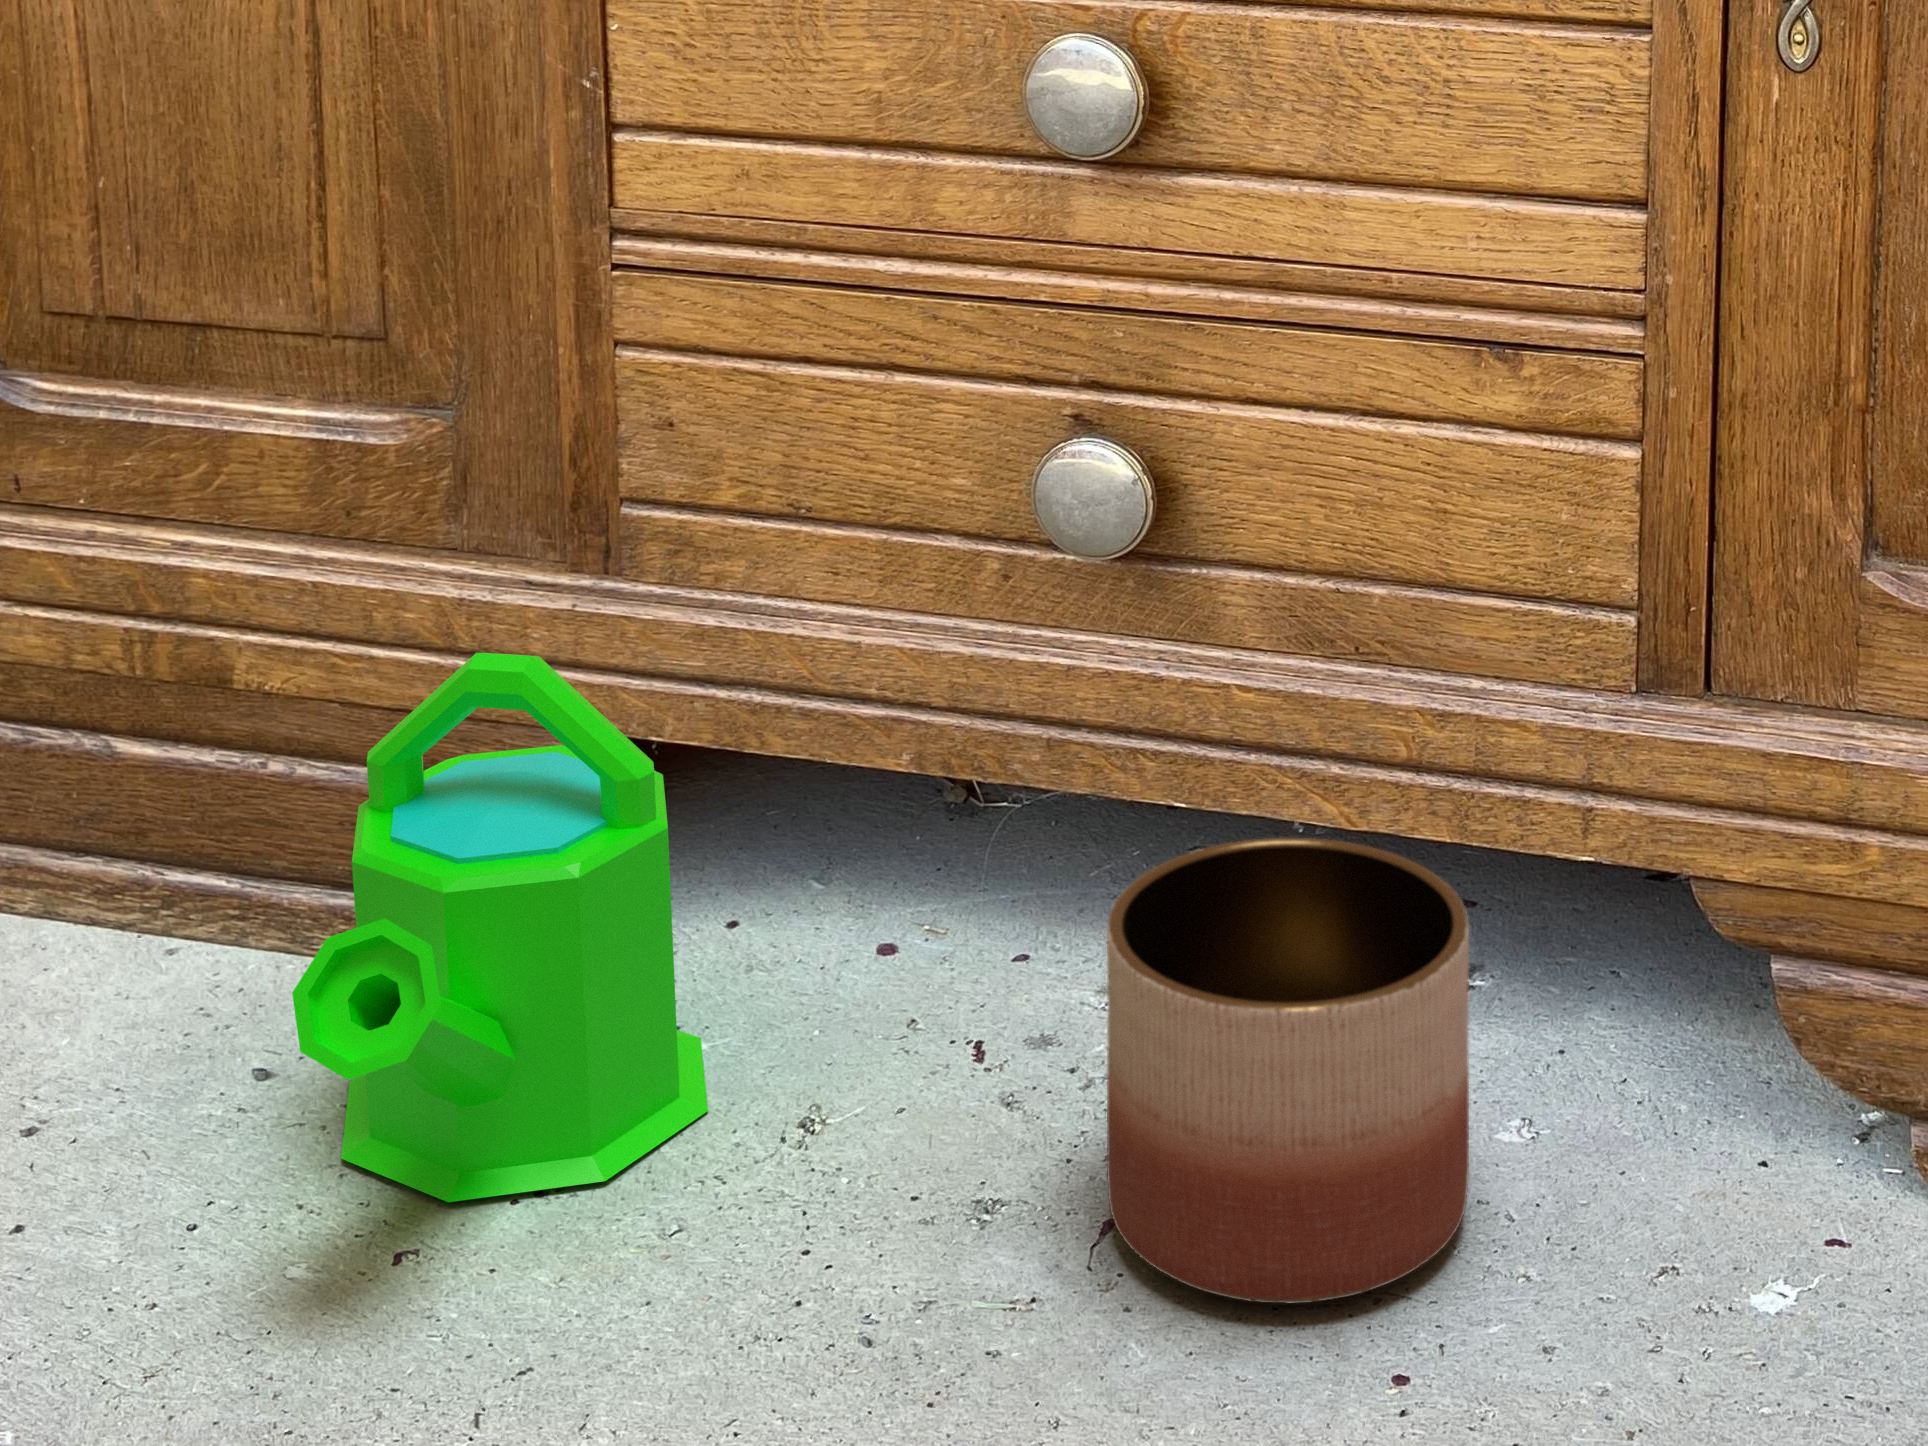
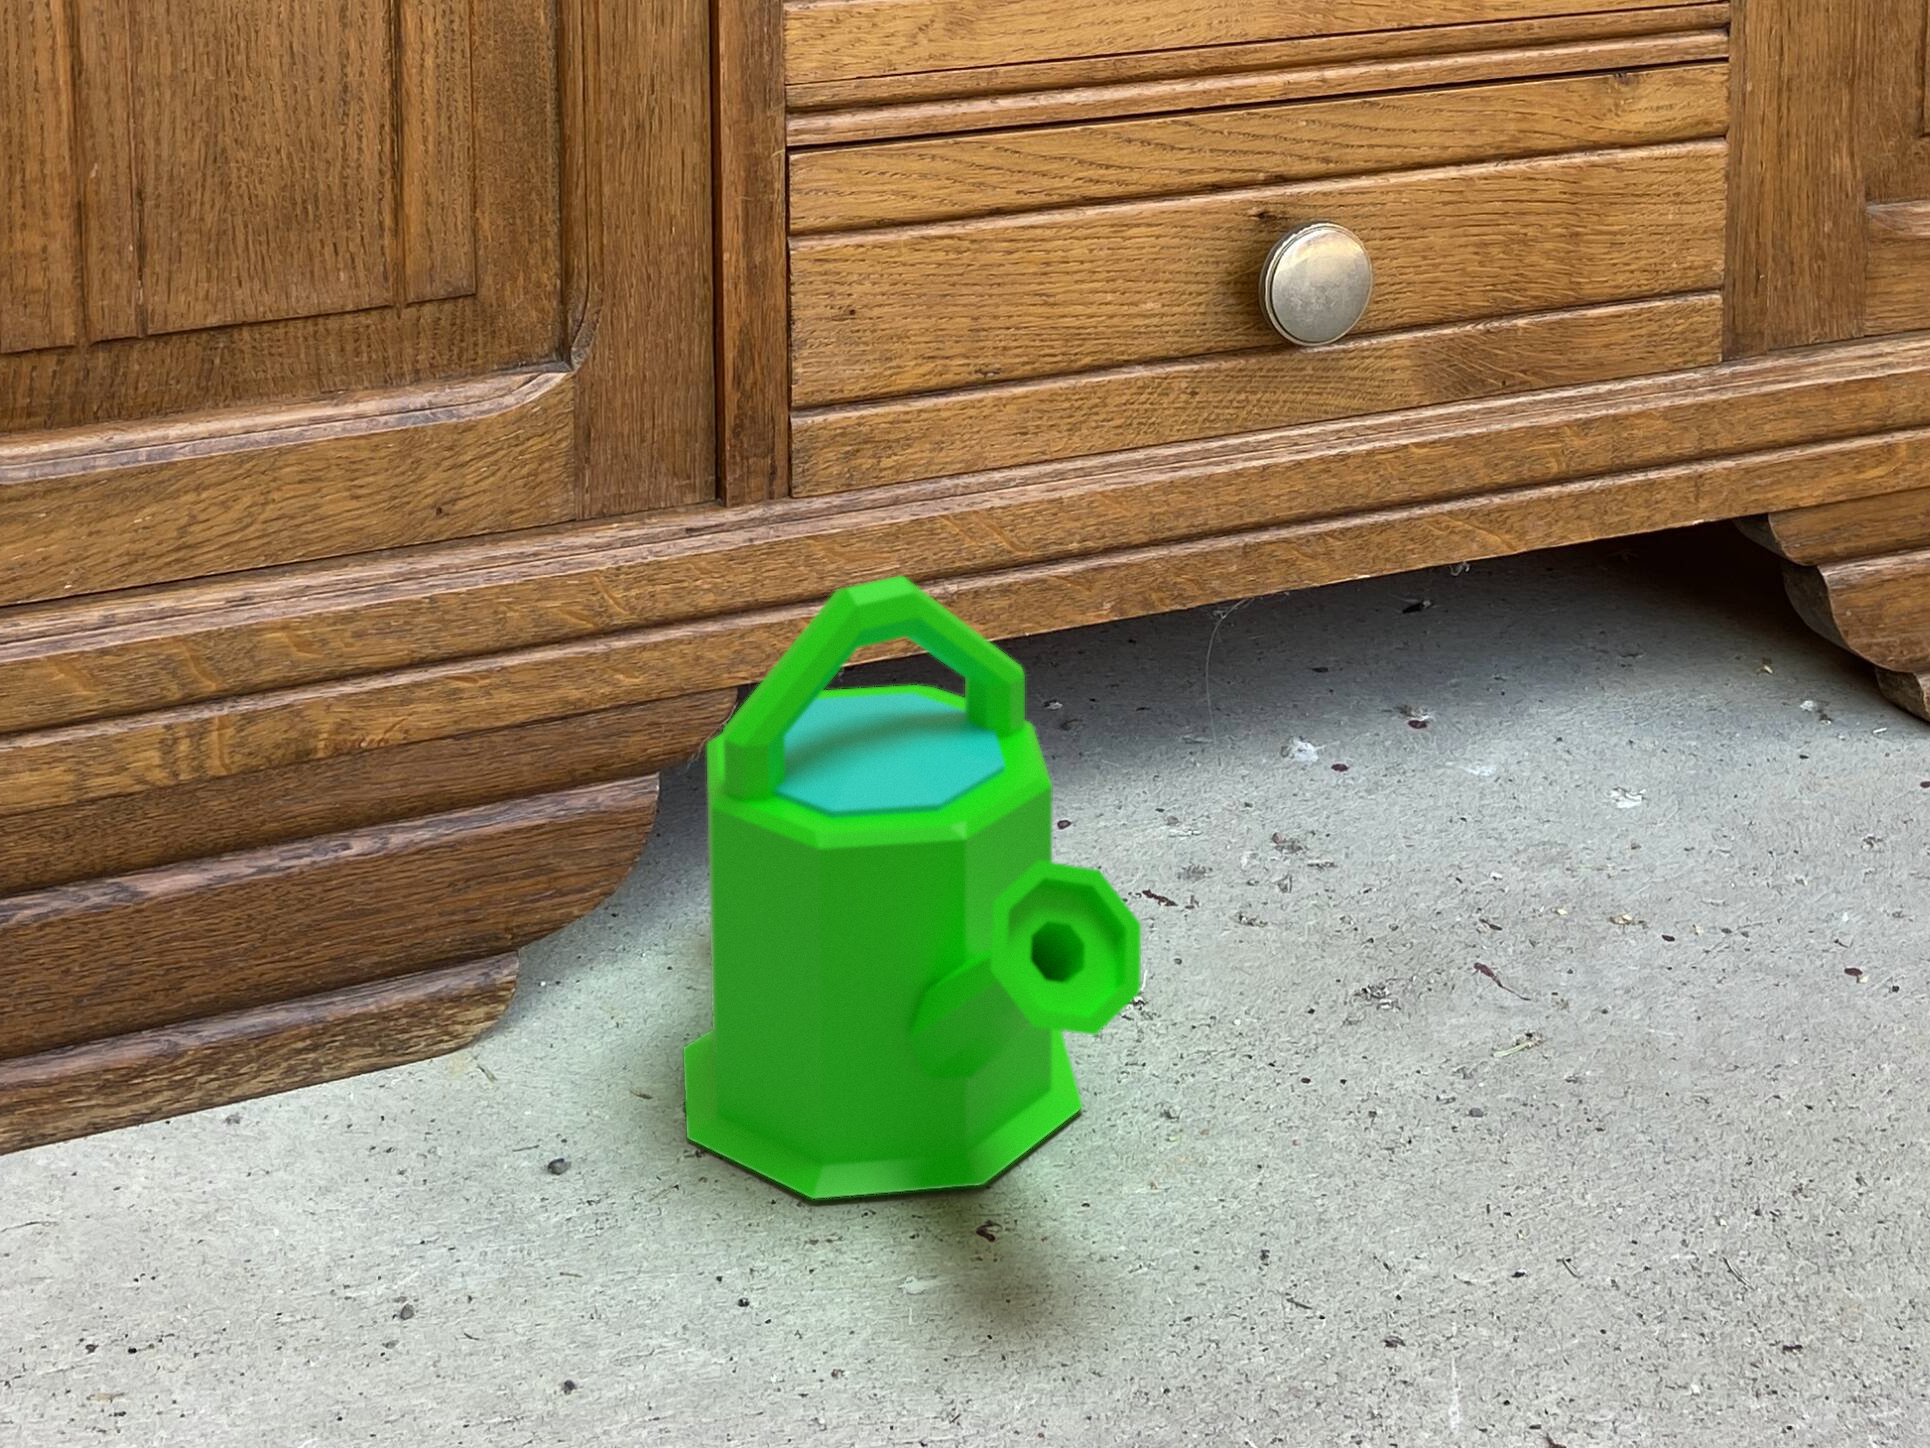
planter: present [1107,838,1469,1304] -> none [1445,557,1798,973]

